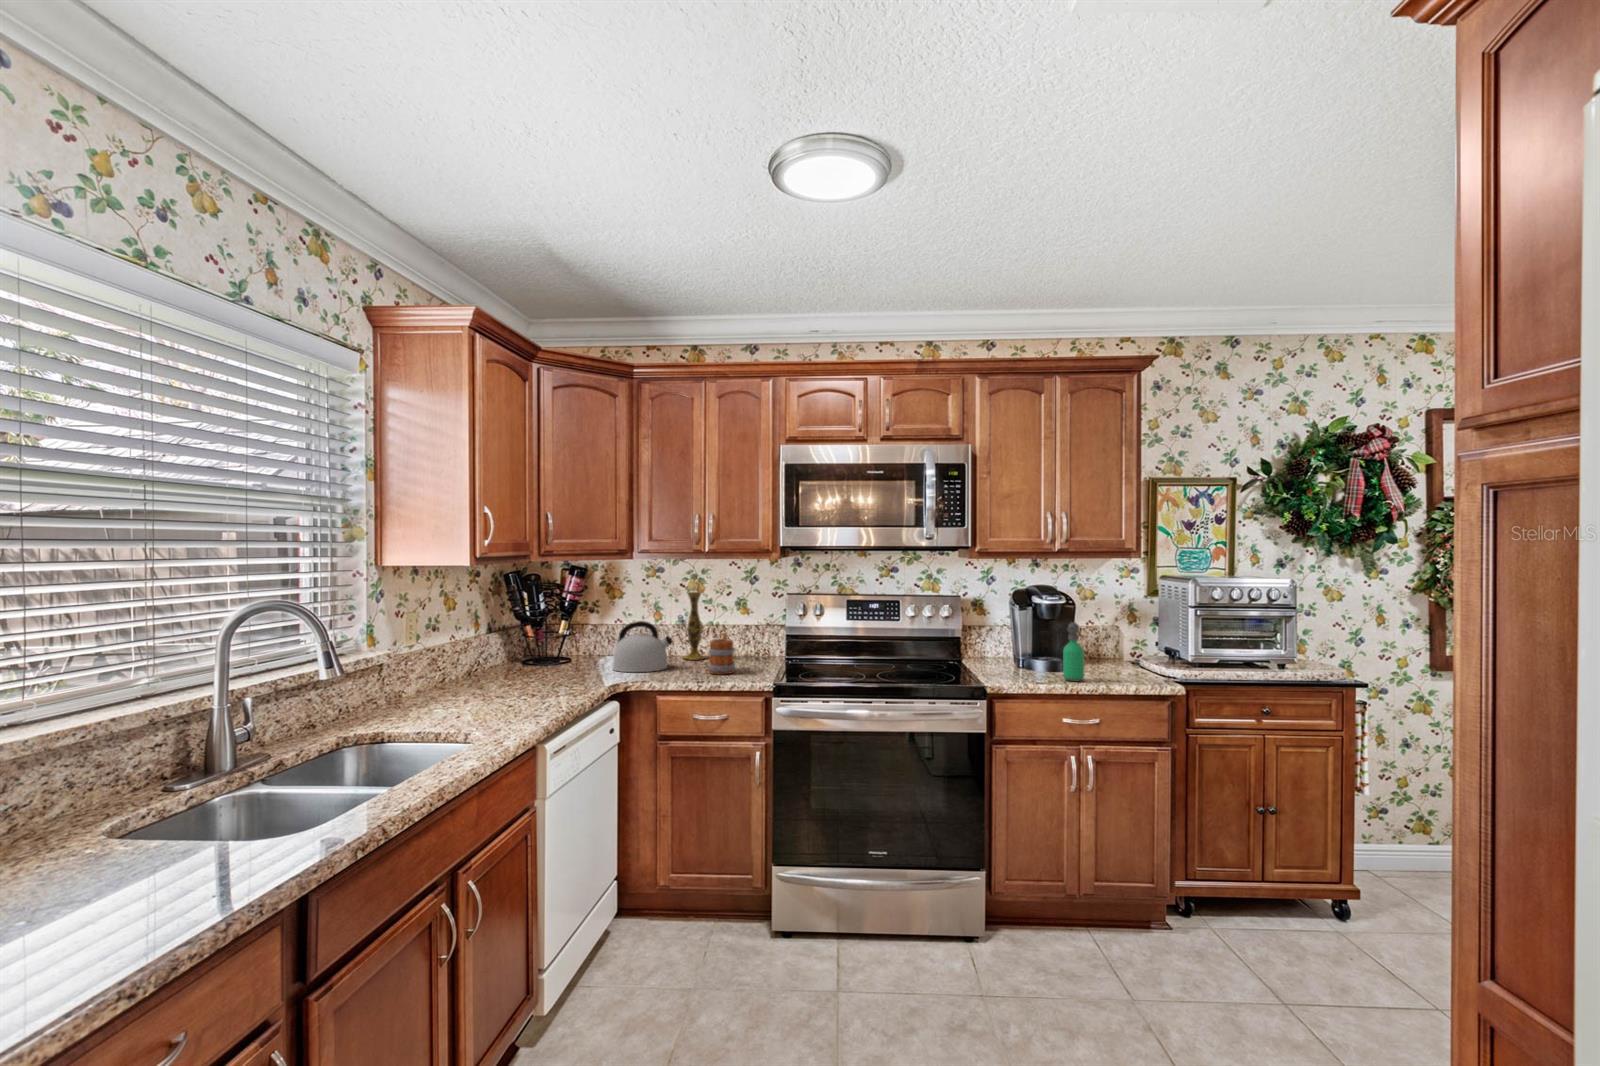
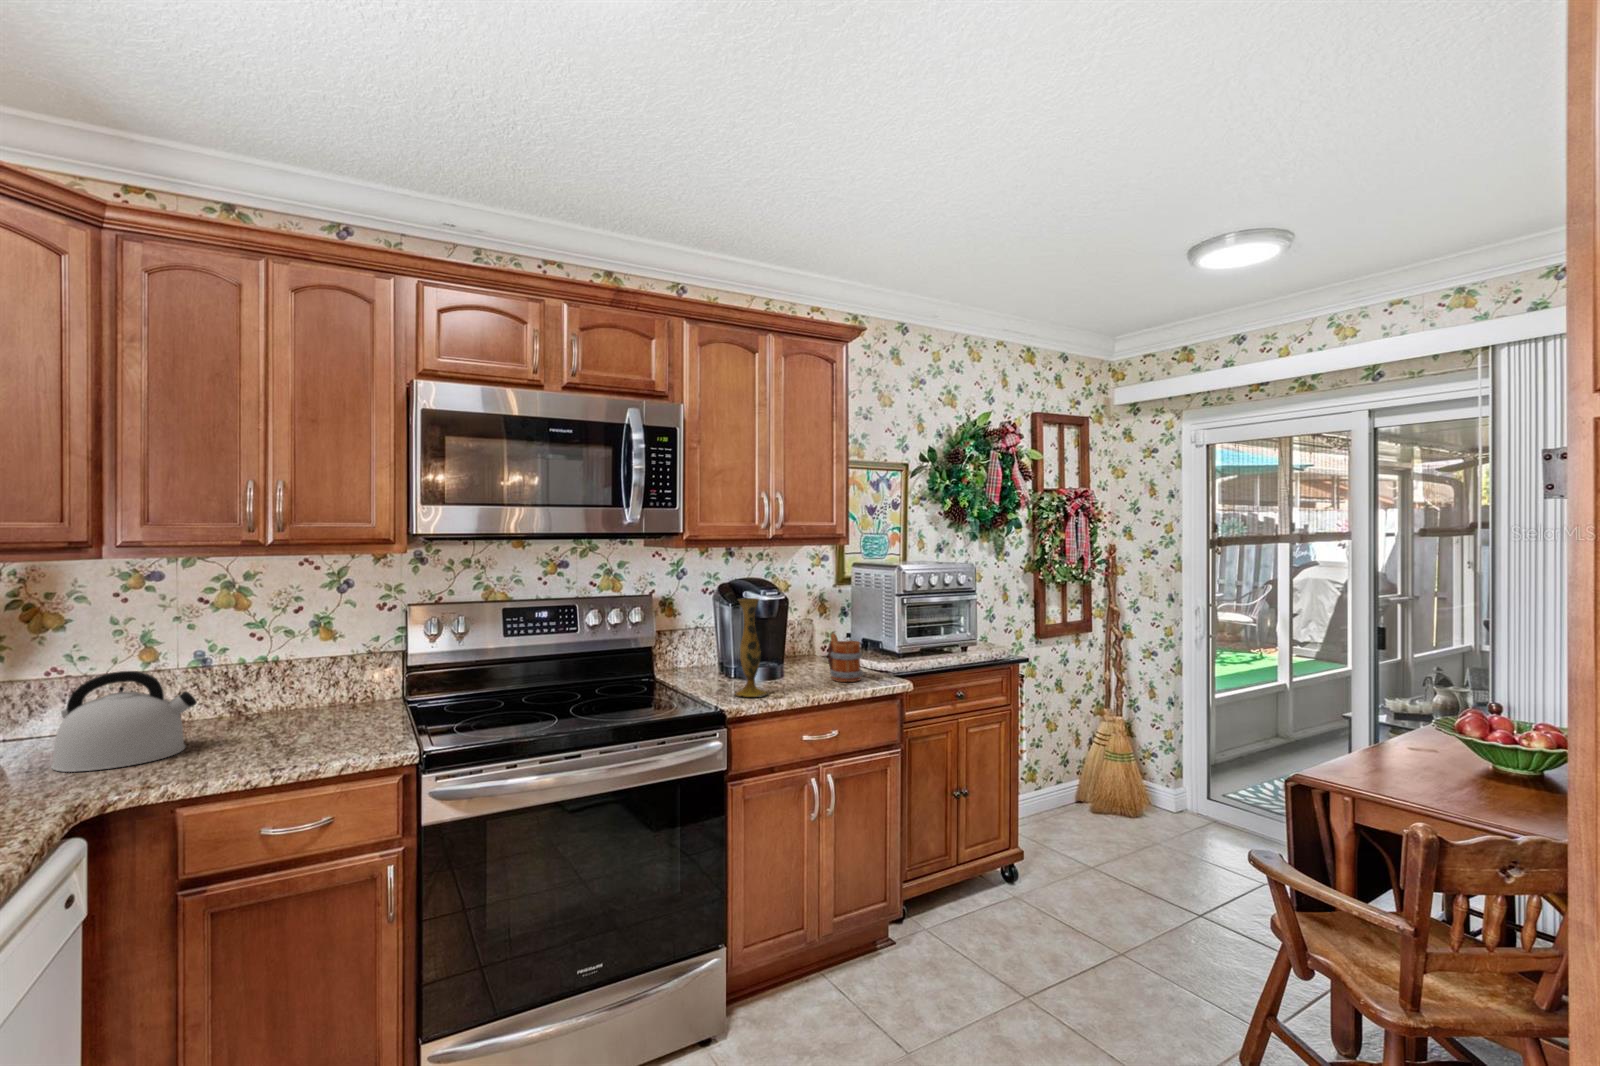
vase: present [683,592,705,660] -> present [735,598,767,697]
soap dispenser: present [1063,622,1084,681] -> none [791,620,814,689]
mug: present [708,633,735,674] -> present [828,633,863,682]

